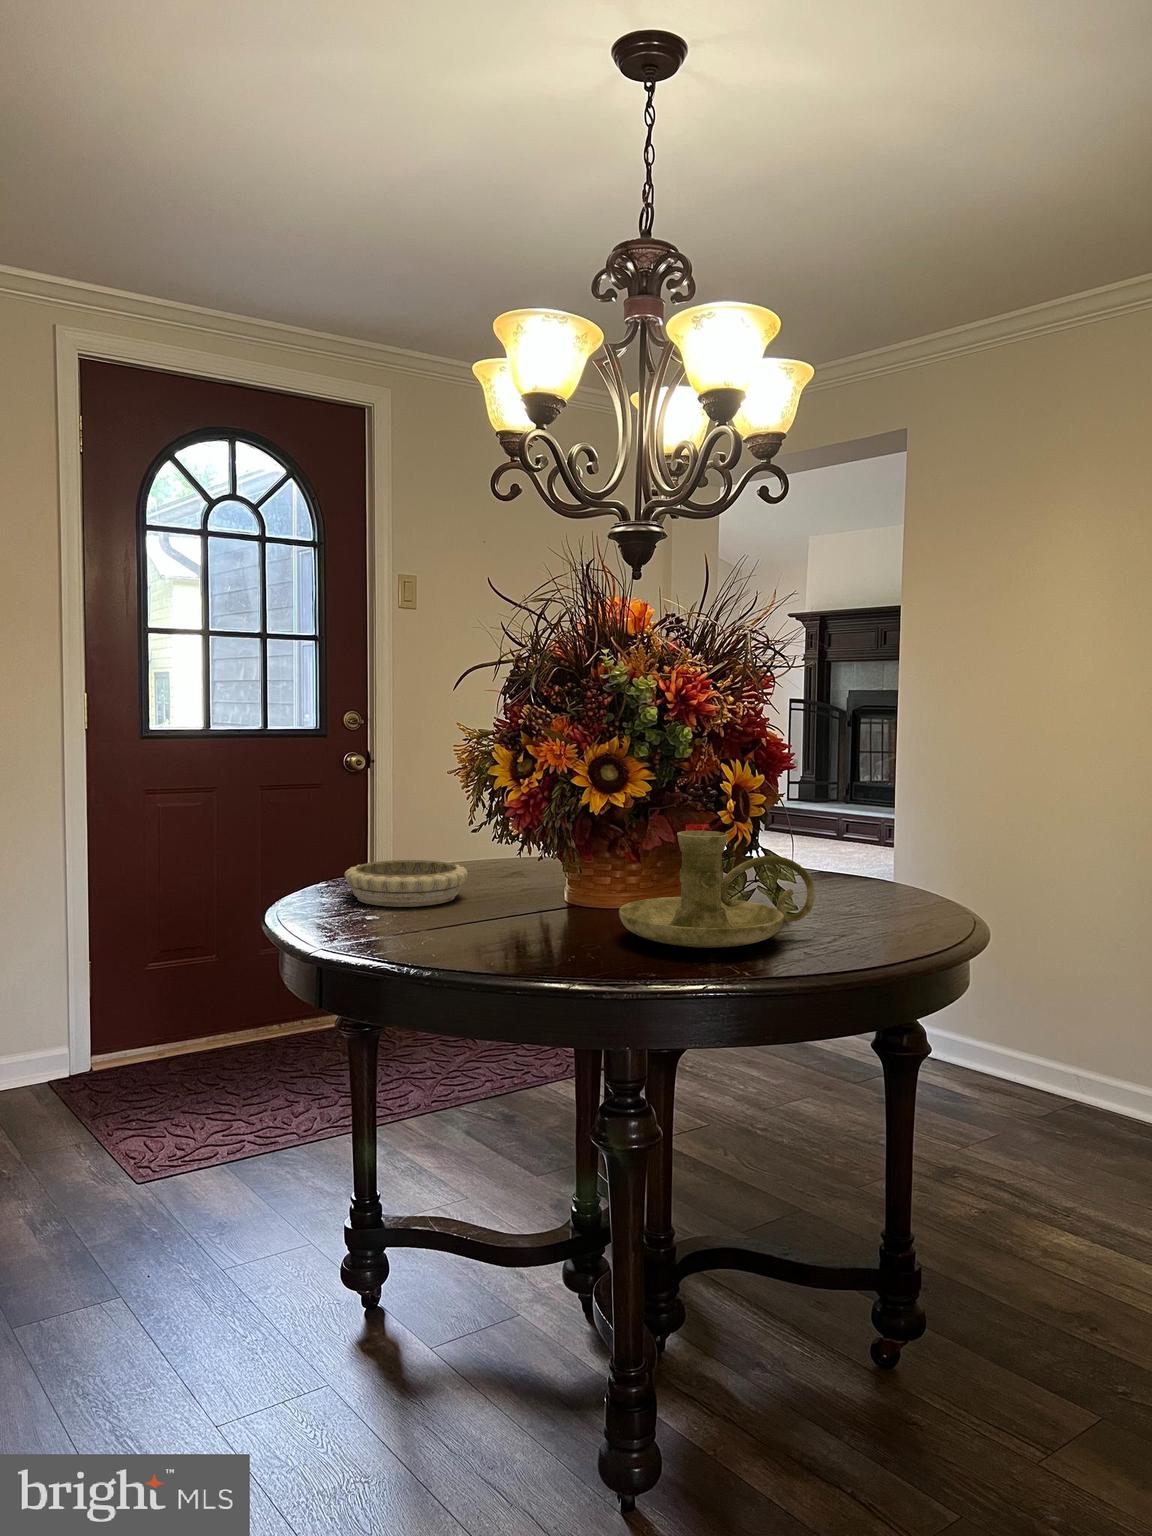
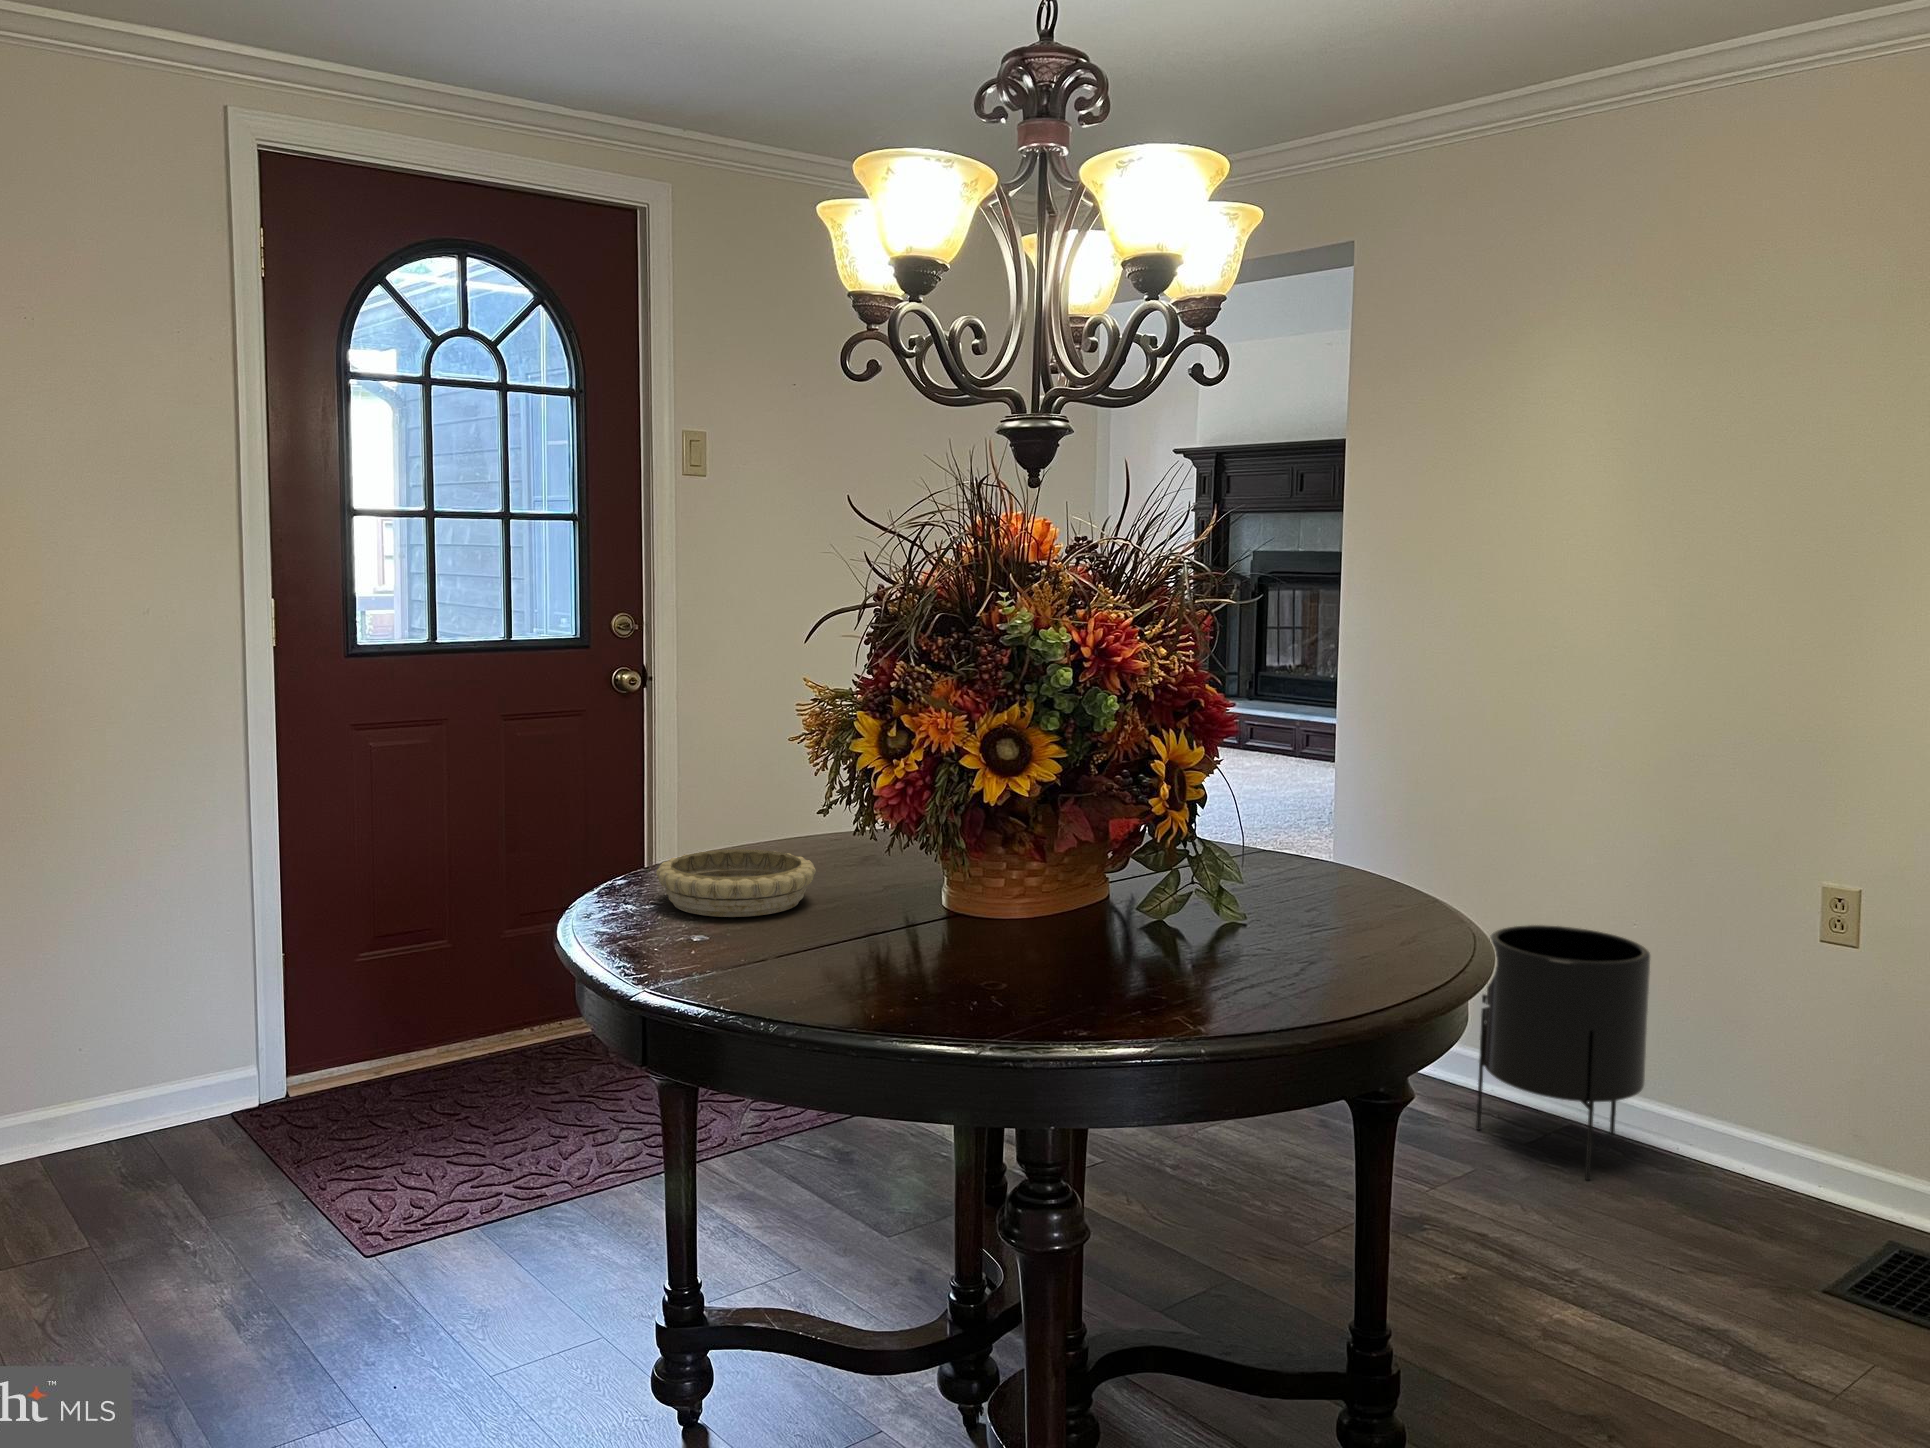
candle holder: present [619,831,815,948] -> none [1023,826,1274,982]
planter: none [993,946,1124,1139] -> present [1476,925,1650,1180]

